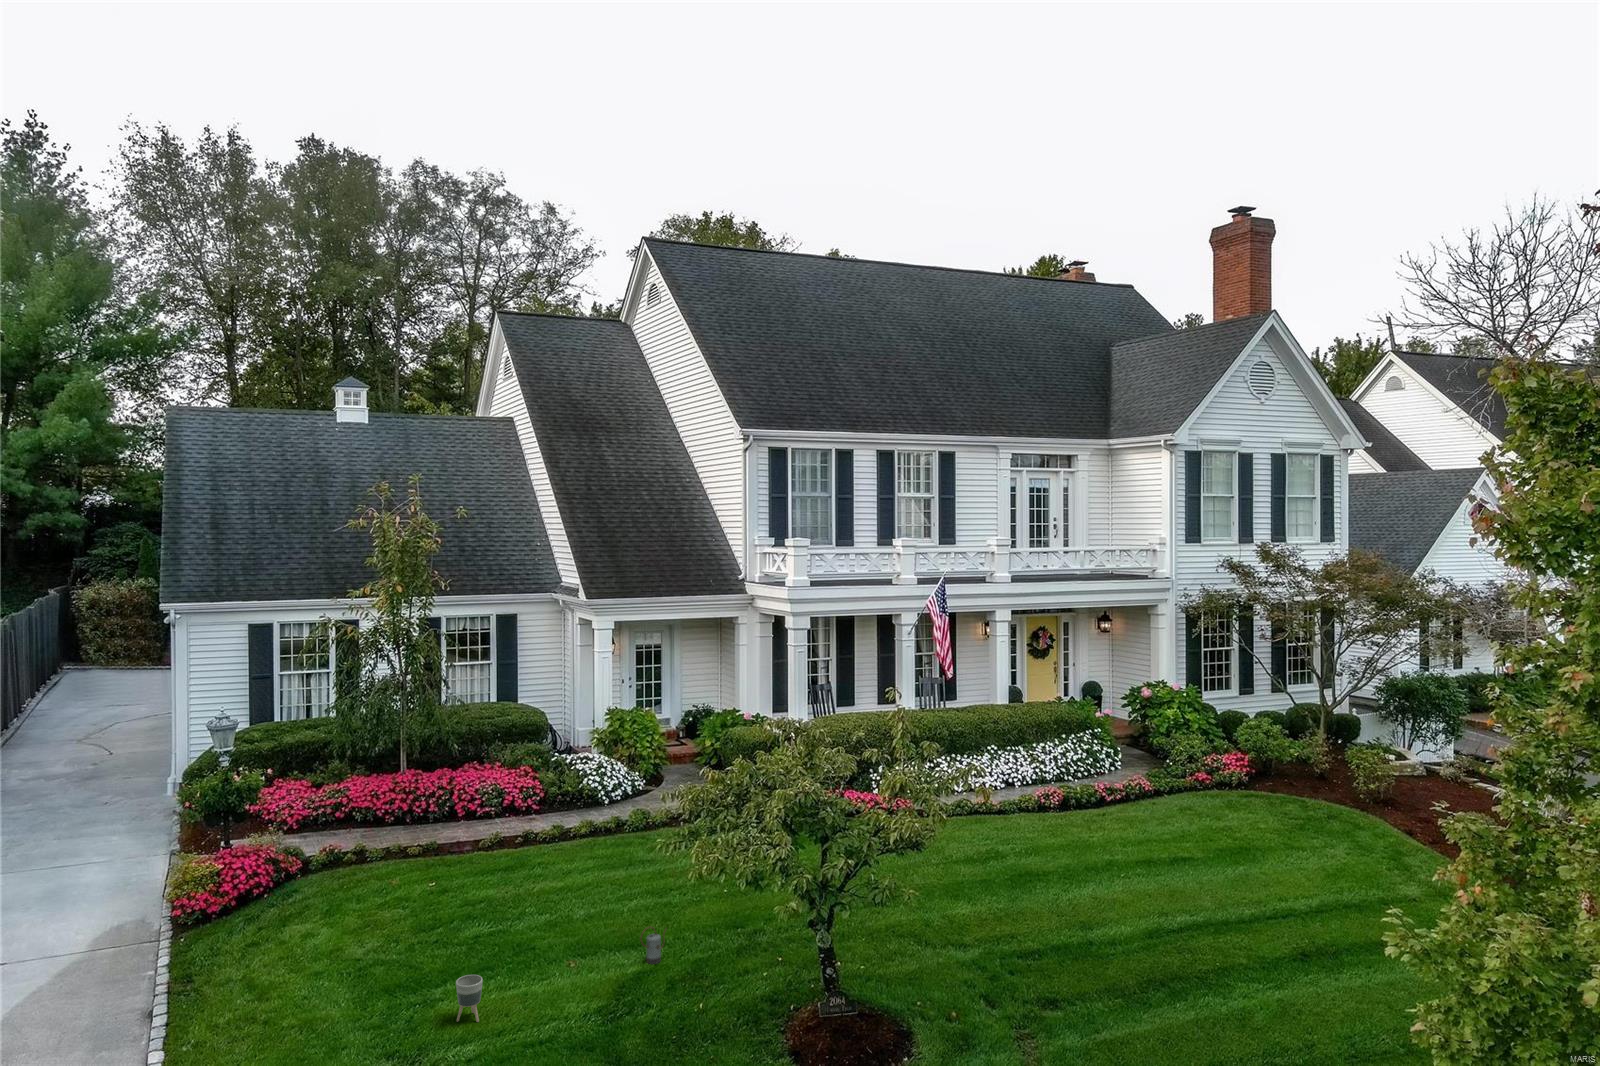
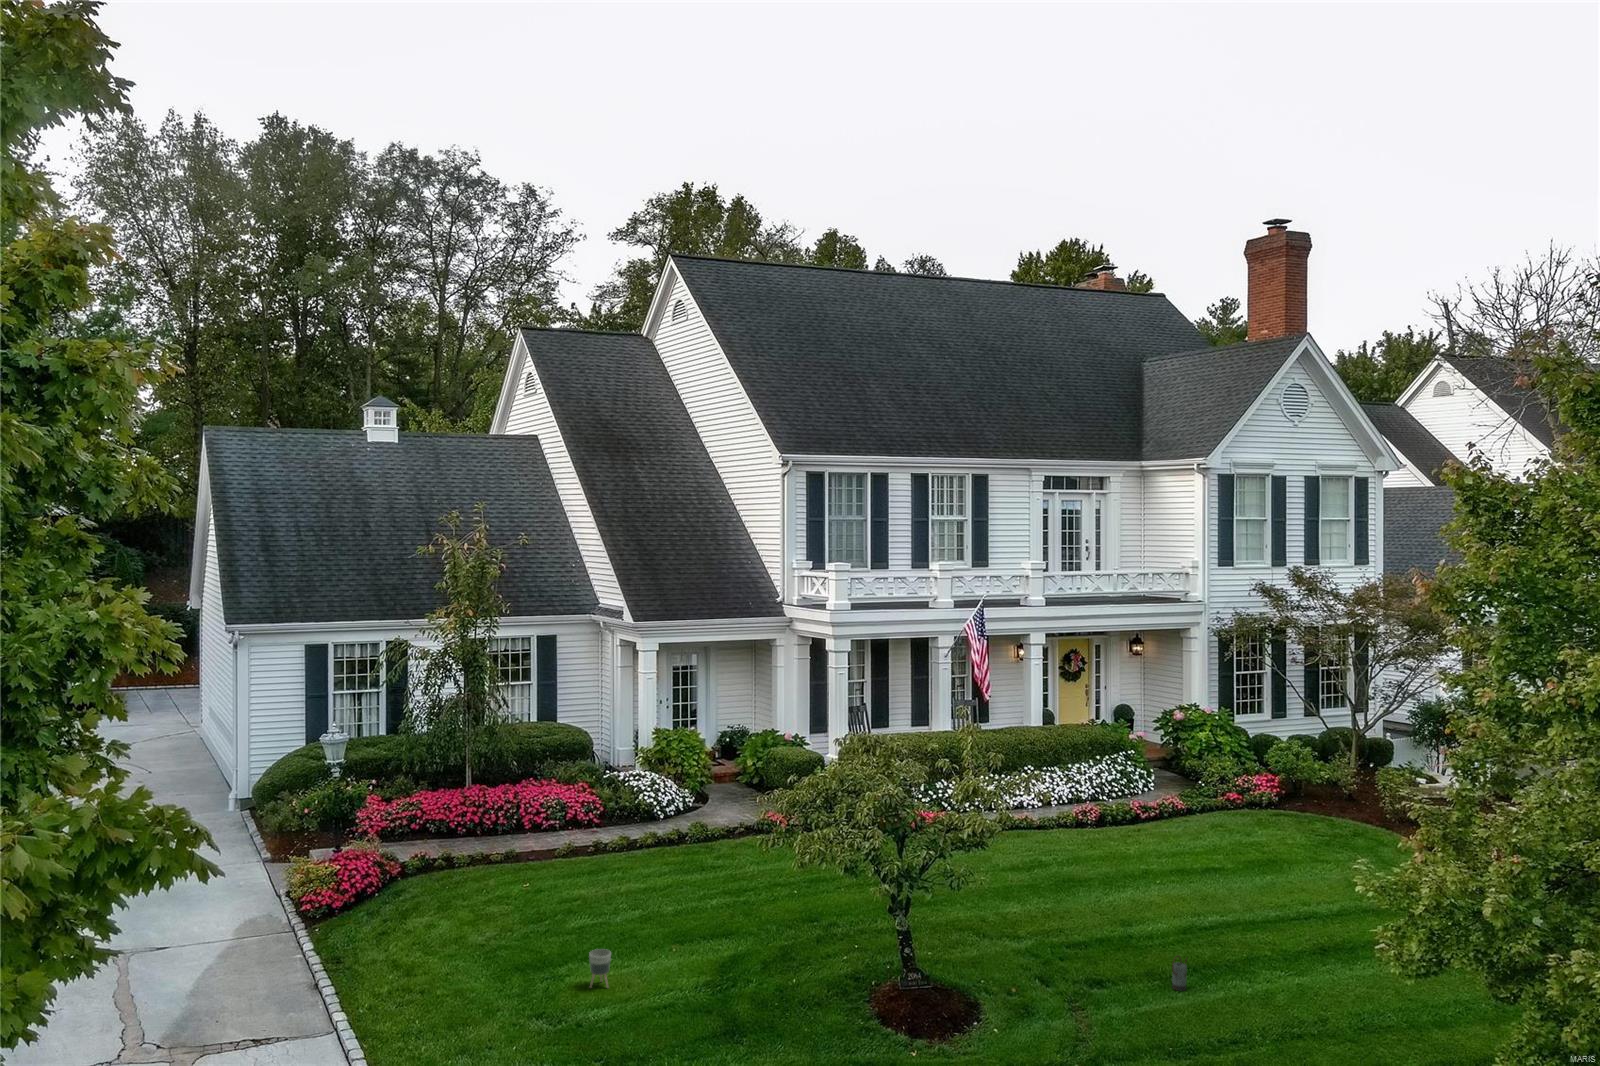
watering can: present [640,926,666,964] -> present [1172,956,1187,991]

